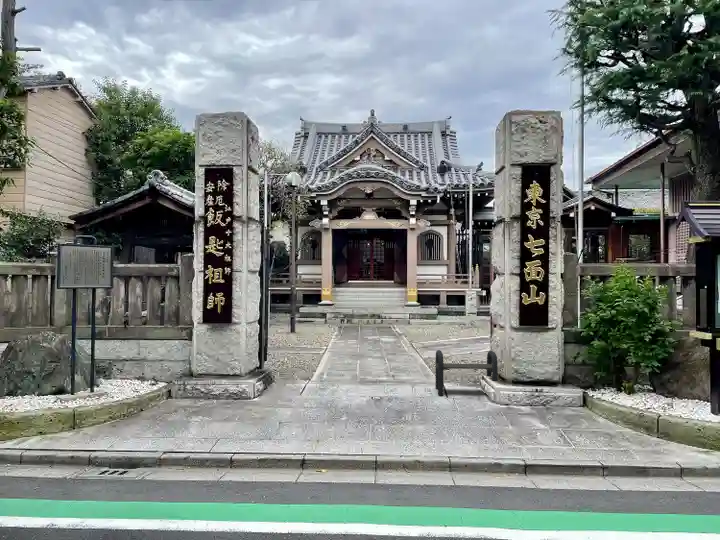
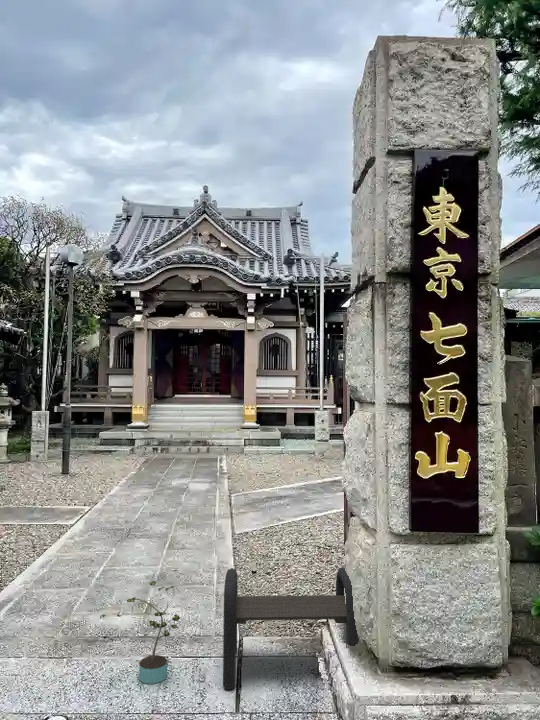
potted plant: none [395,353,418,394] -> present [127,581,180,684]

